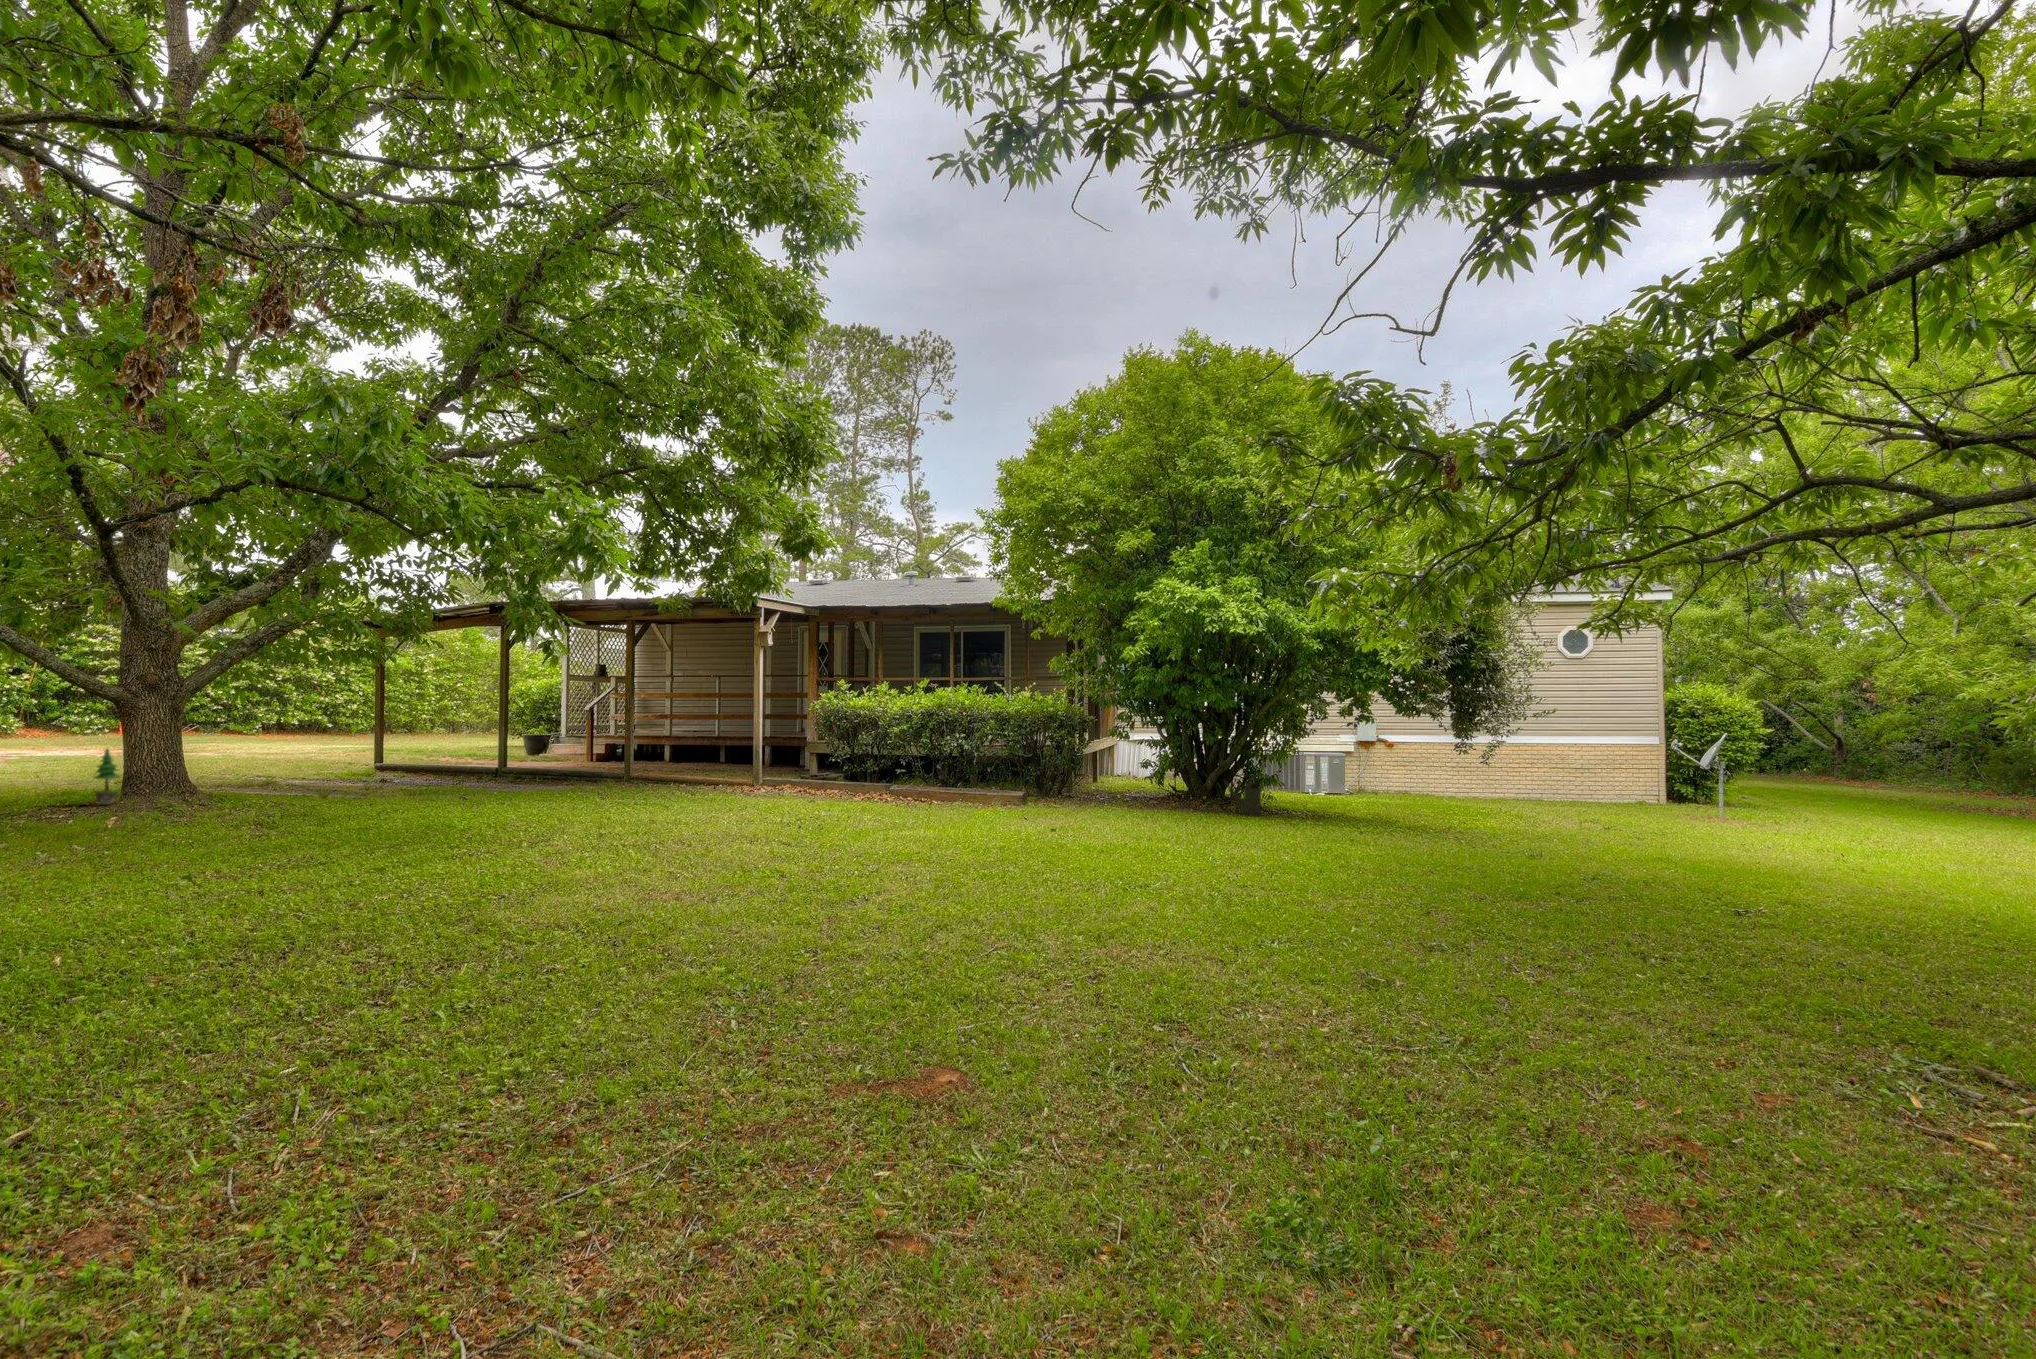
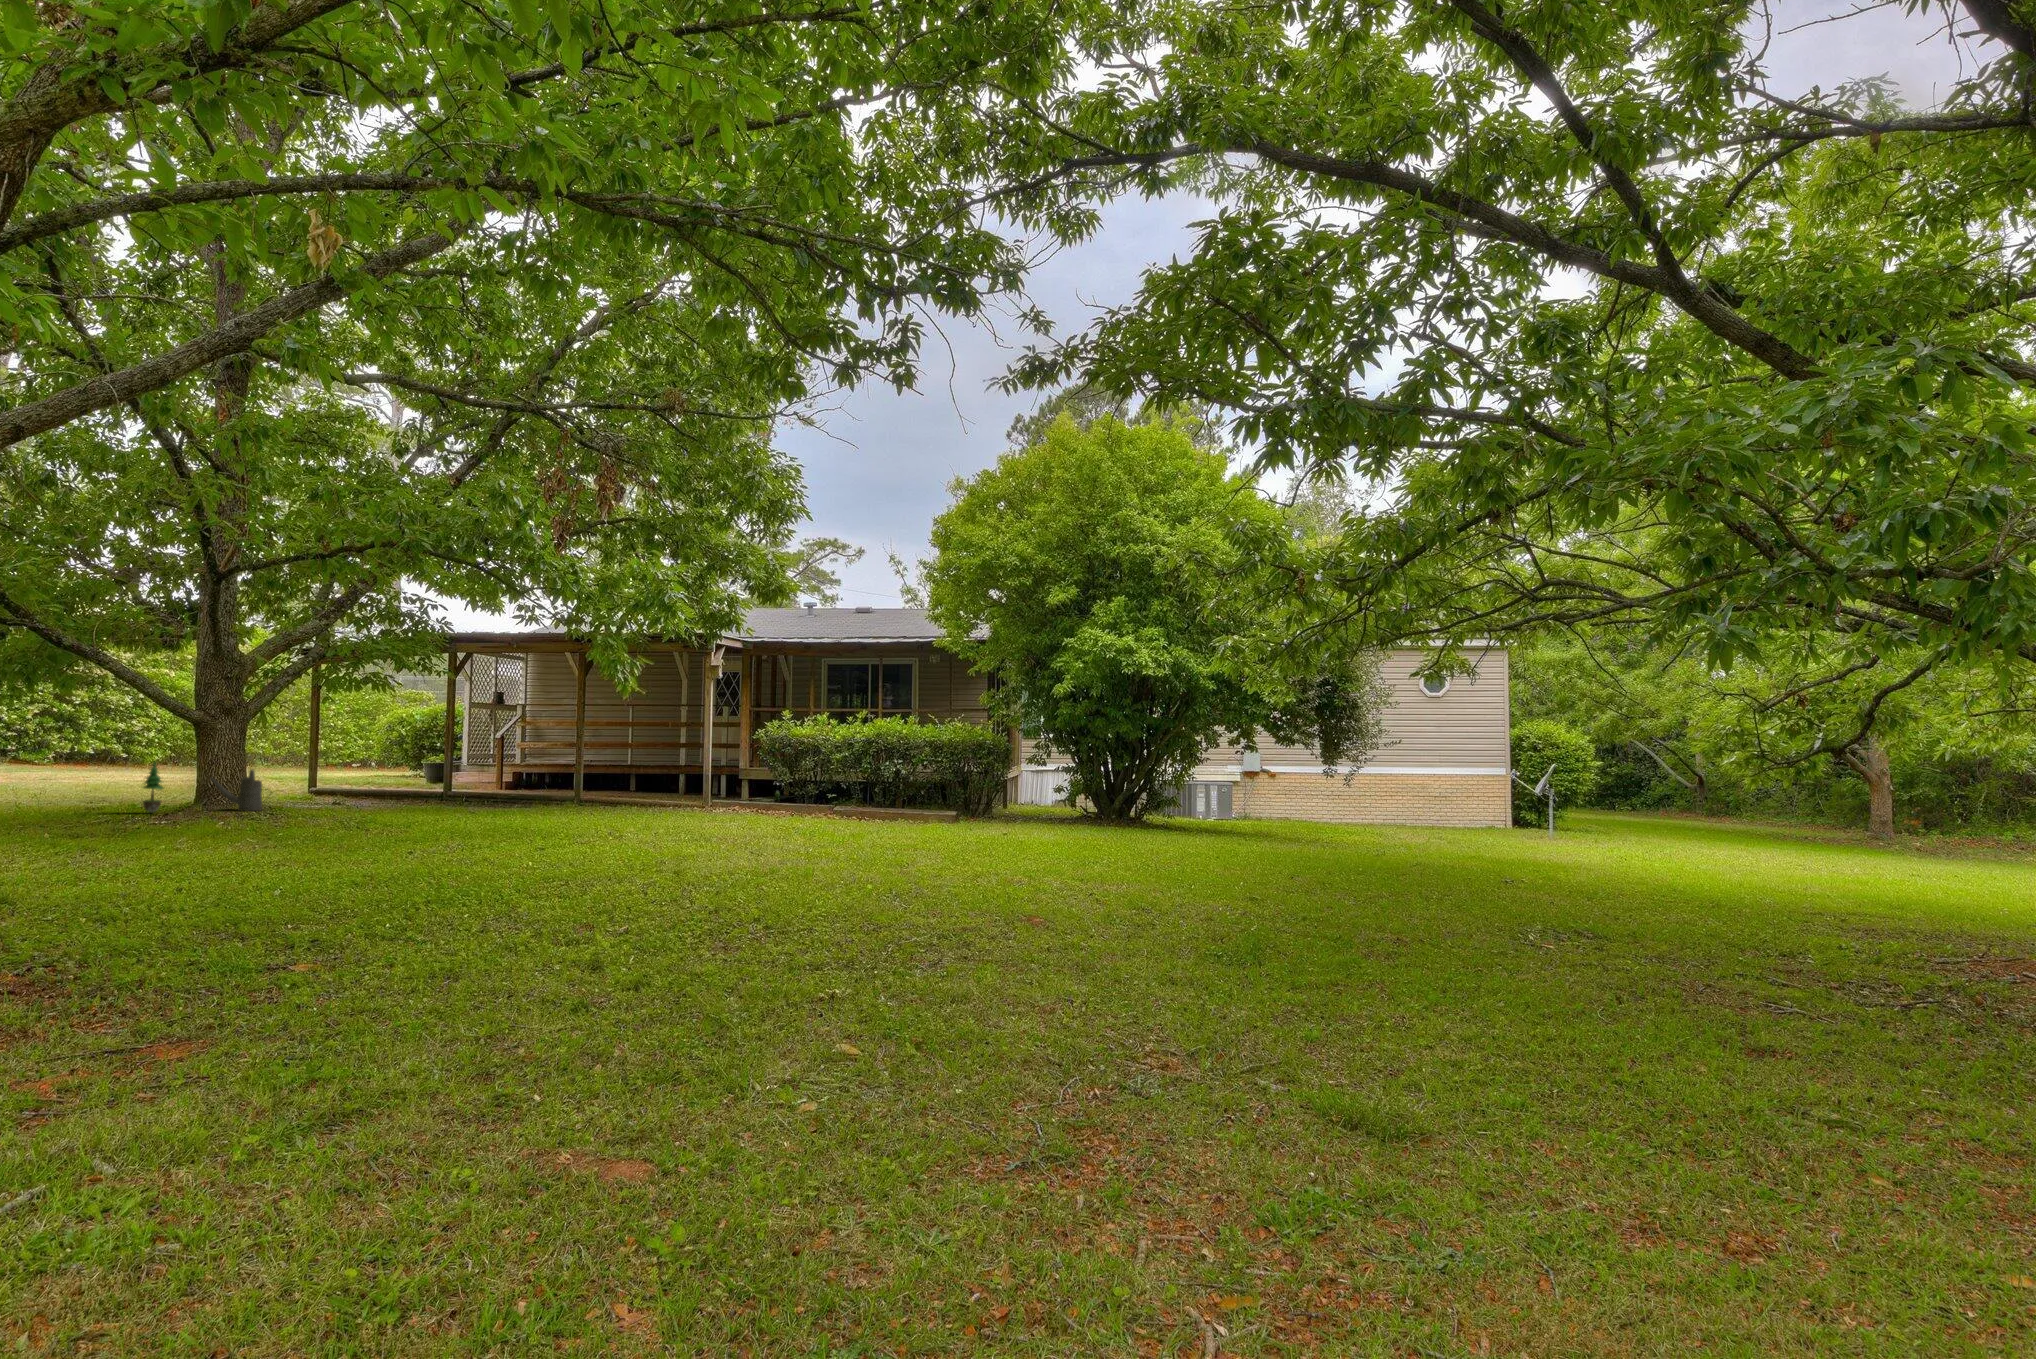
watering can: present [1225,776,1262,816] -> present [211,769,269,811]

